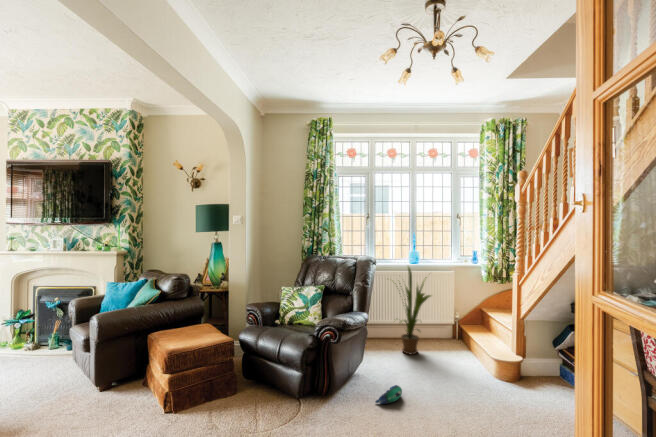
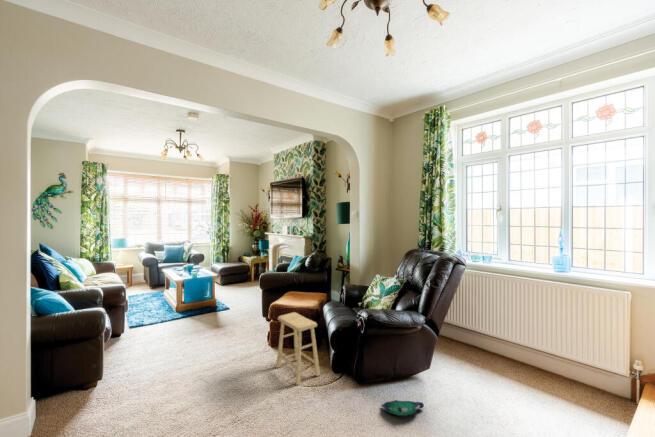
house plant: present [395,267,431,355] -> none [483,272,554,389]
footstool: none [237,347,294,429] -> present [276,312,320,385]

